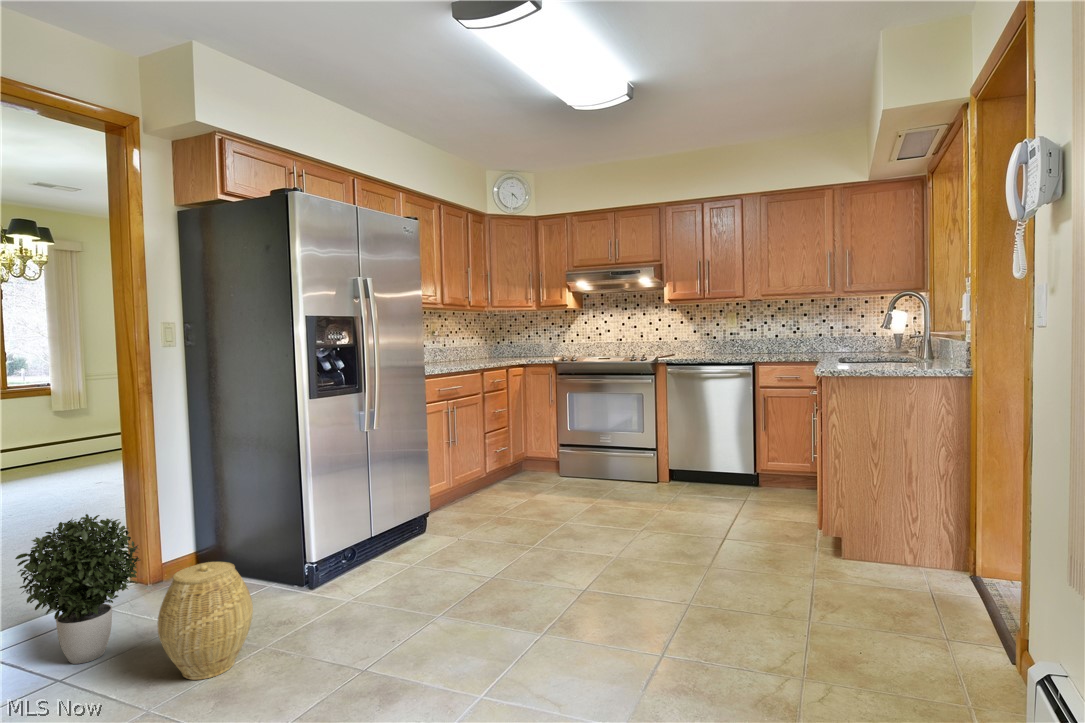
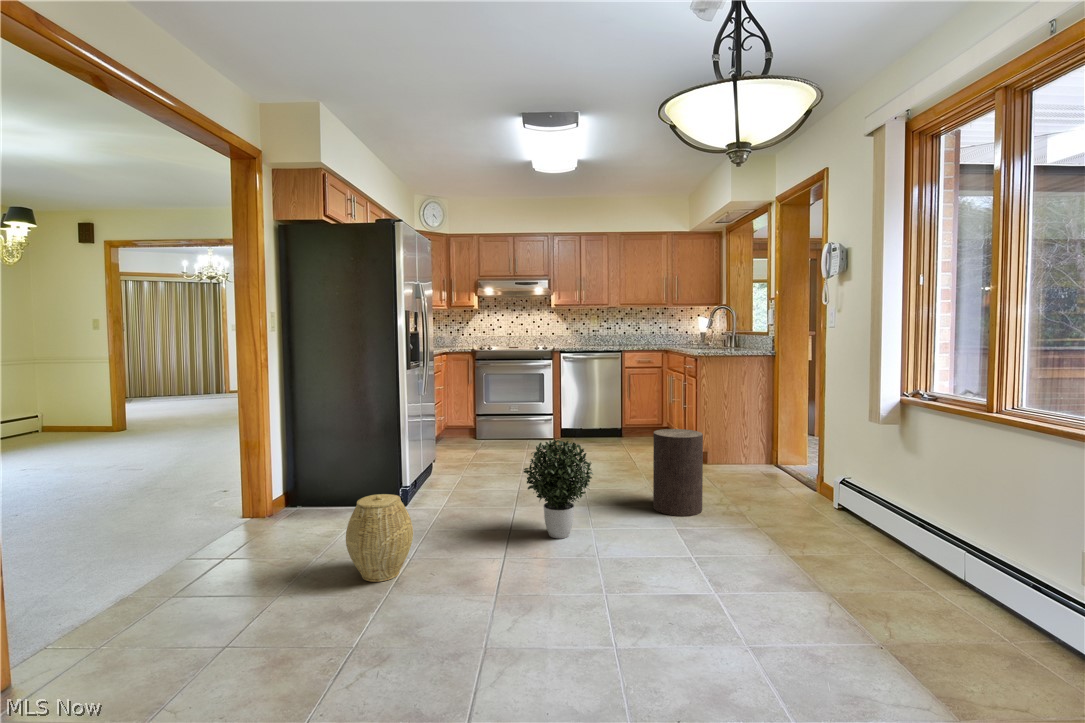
stool: none [665,497,746,647] -> present [653,429,703,516]
potted plant: present [15,514,140,664] -> present [524,439,593,538]

